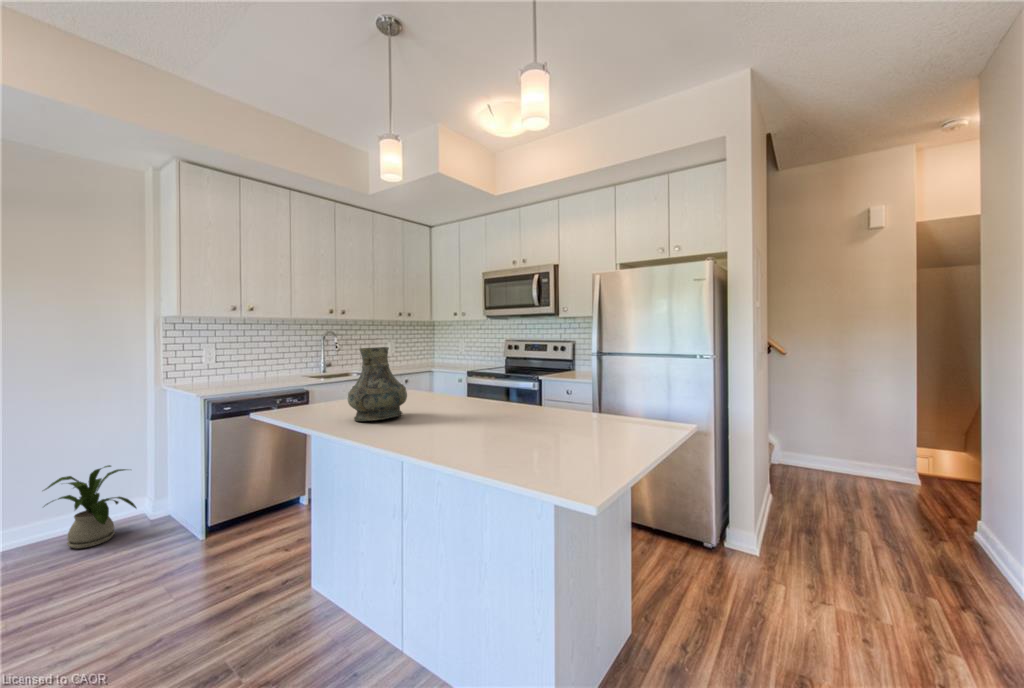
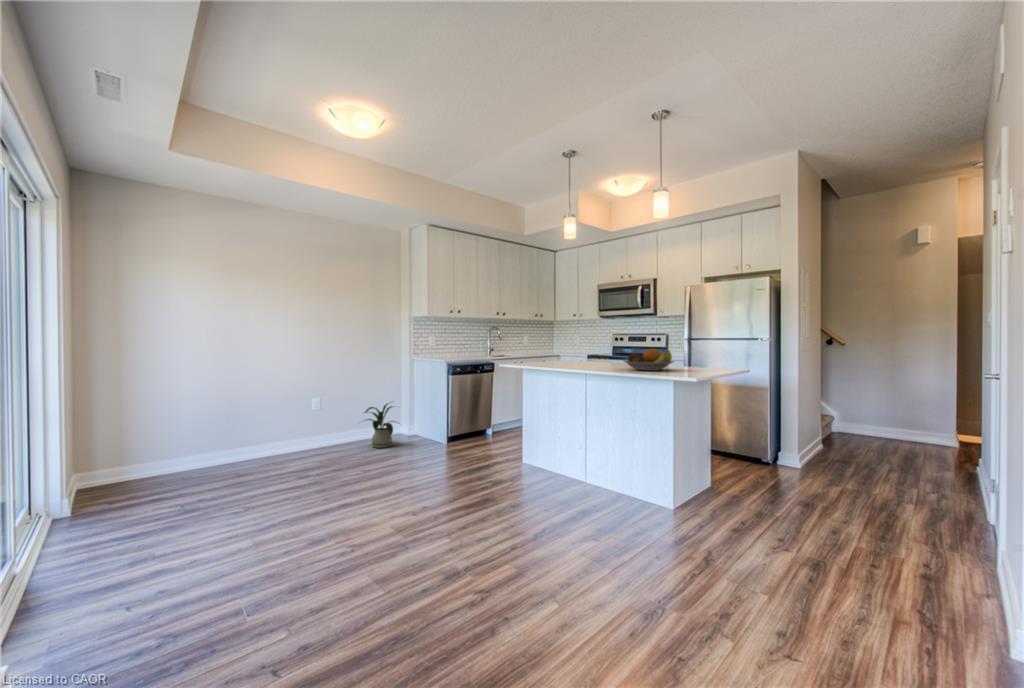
vase: present [348,347,407,421] -> none [555,329,586,367]
fruit bowl: none [460,392,557,437] -> present [623,349,674,371]

